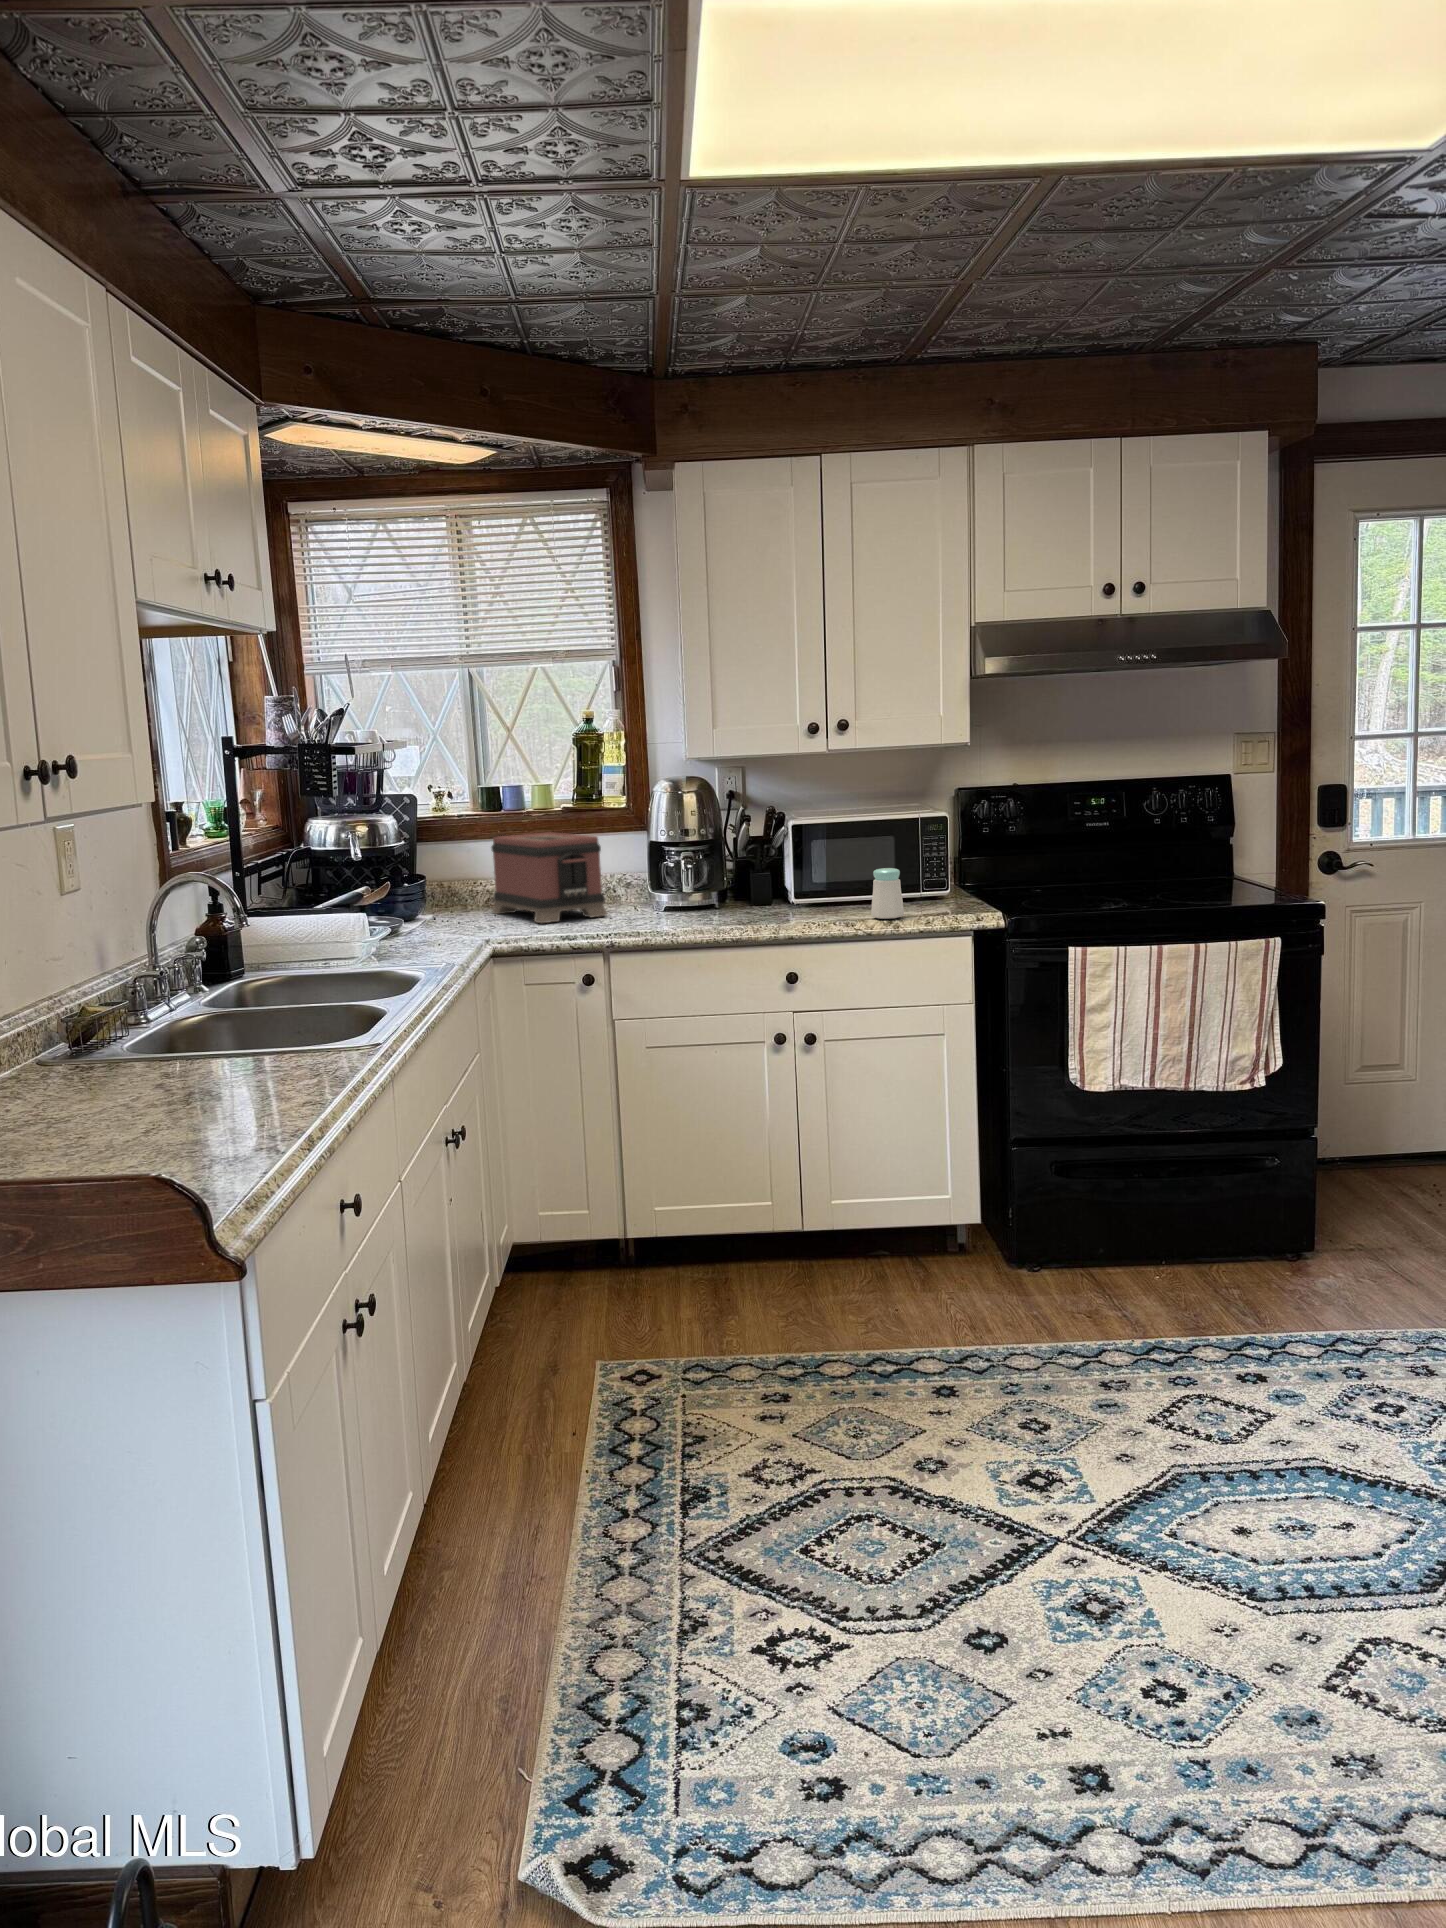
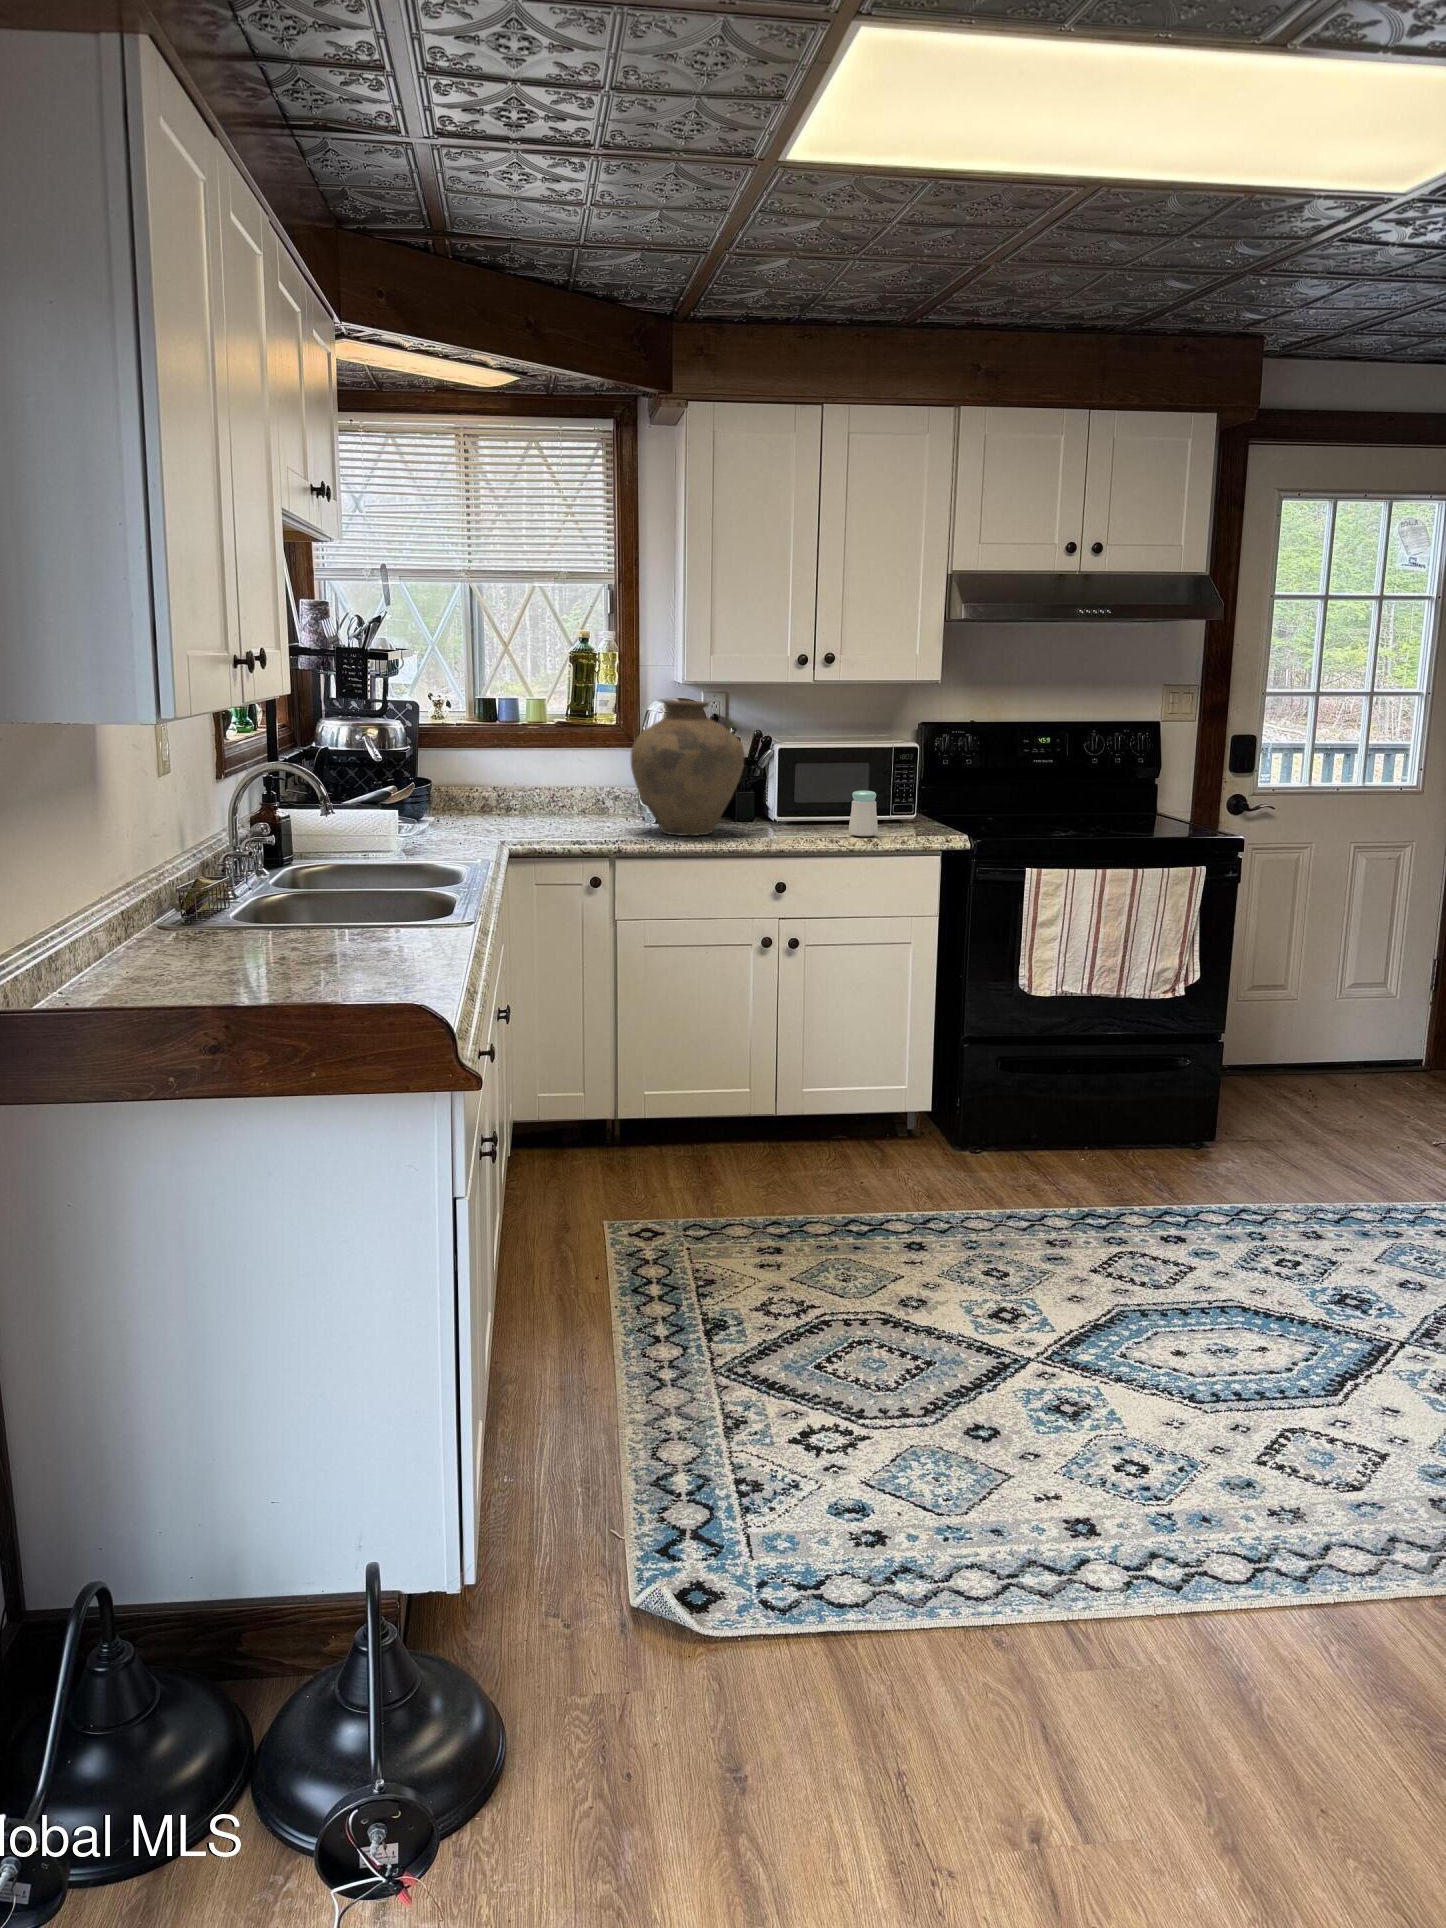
vase: none [628,779,751,926] -> present [631,701,745,836]
toaster: present [491,832,608,923] -> none [490,744,604,828]

